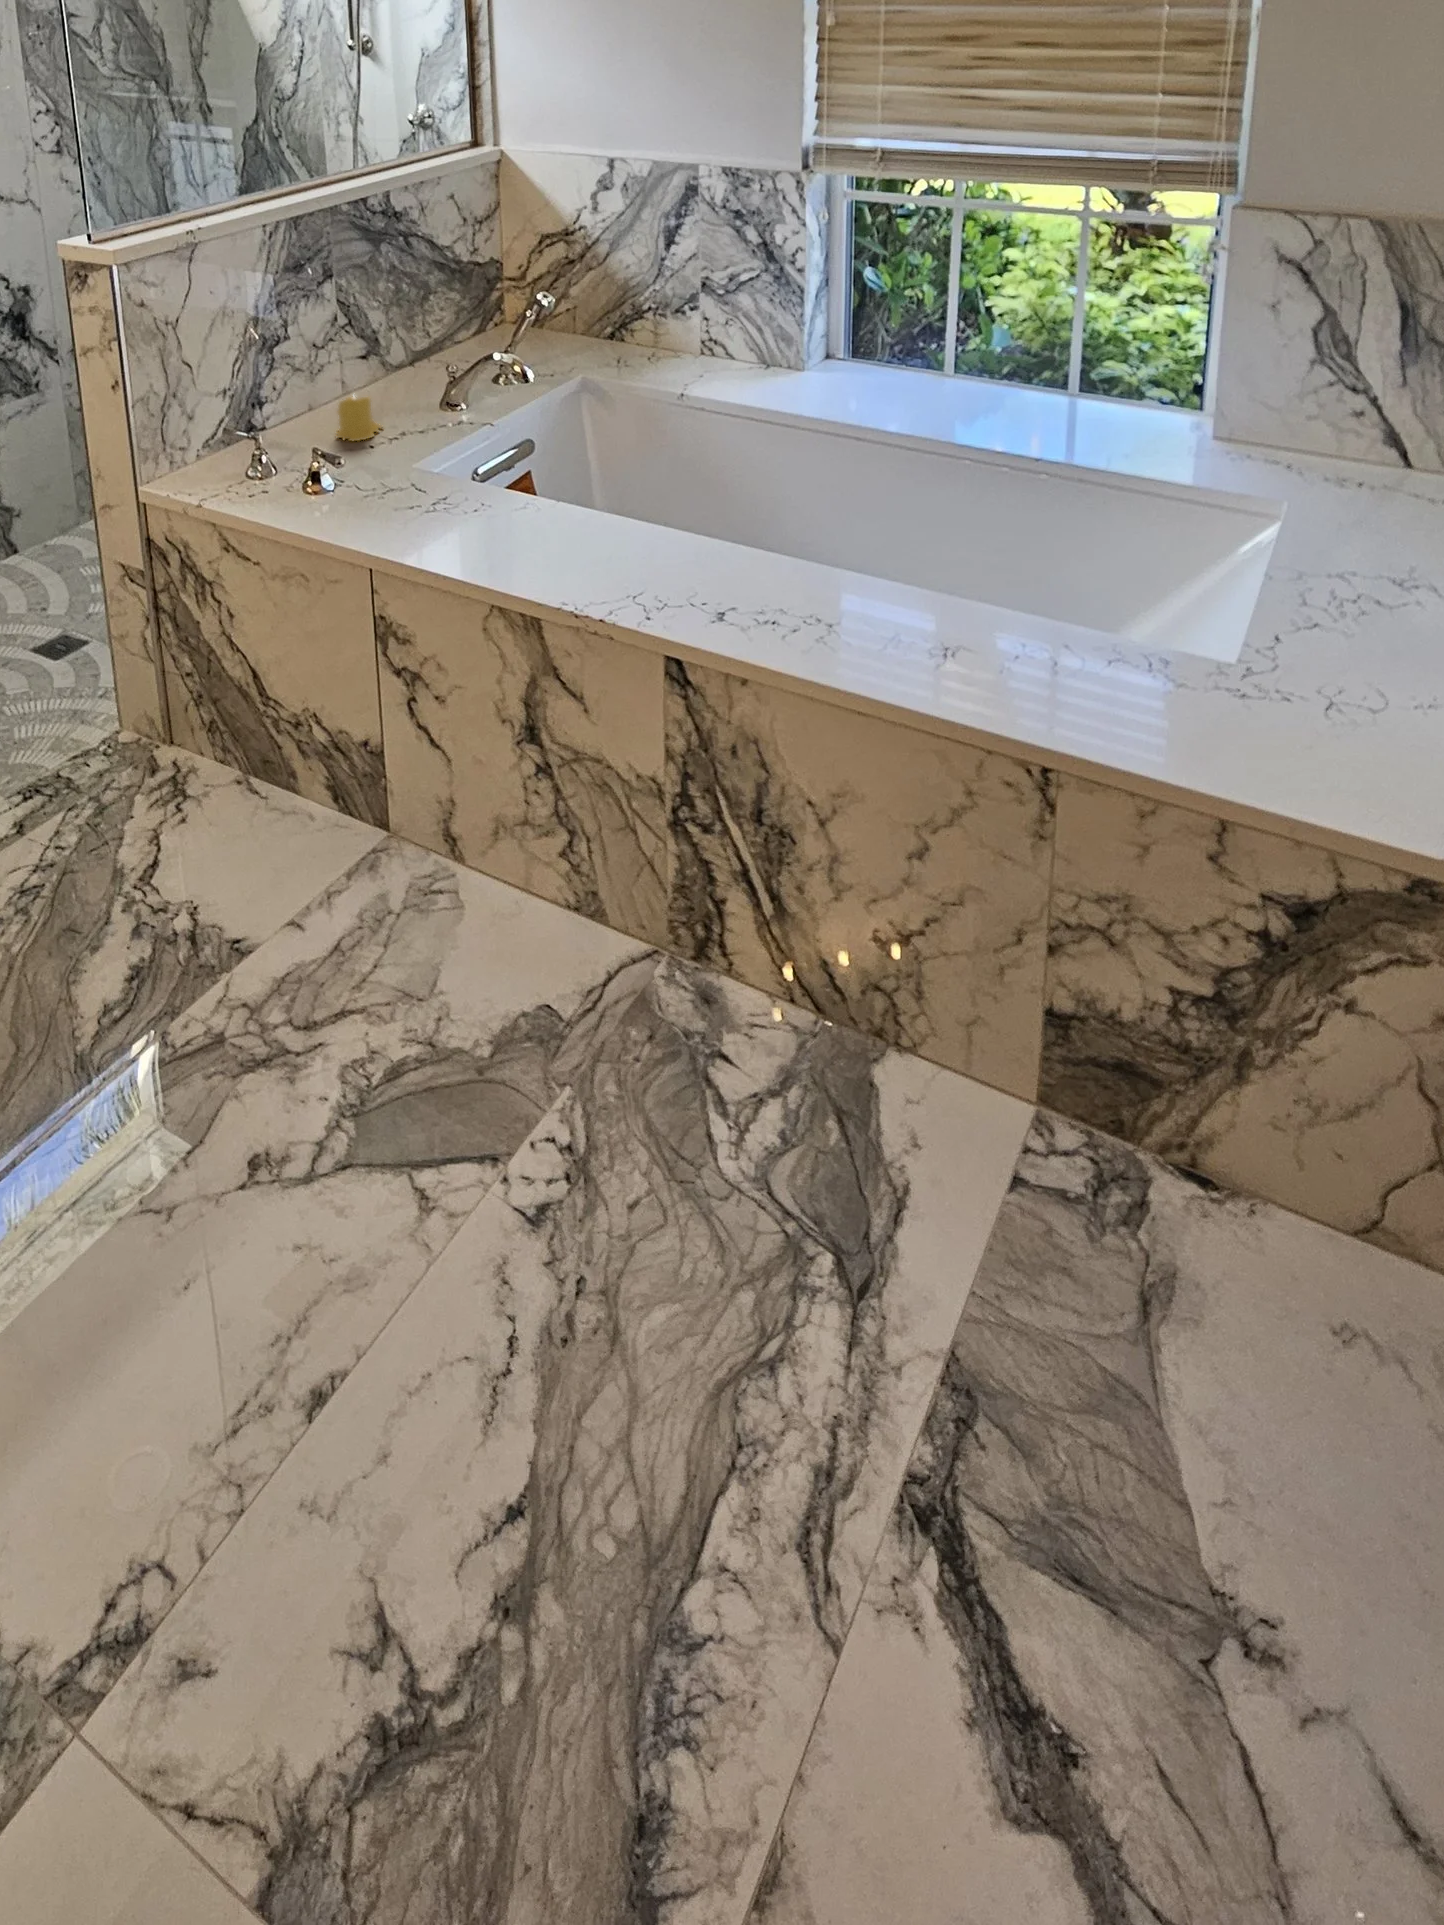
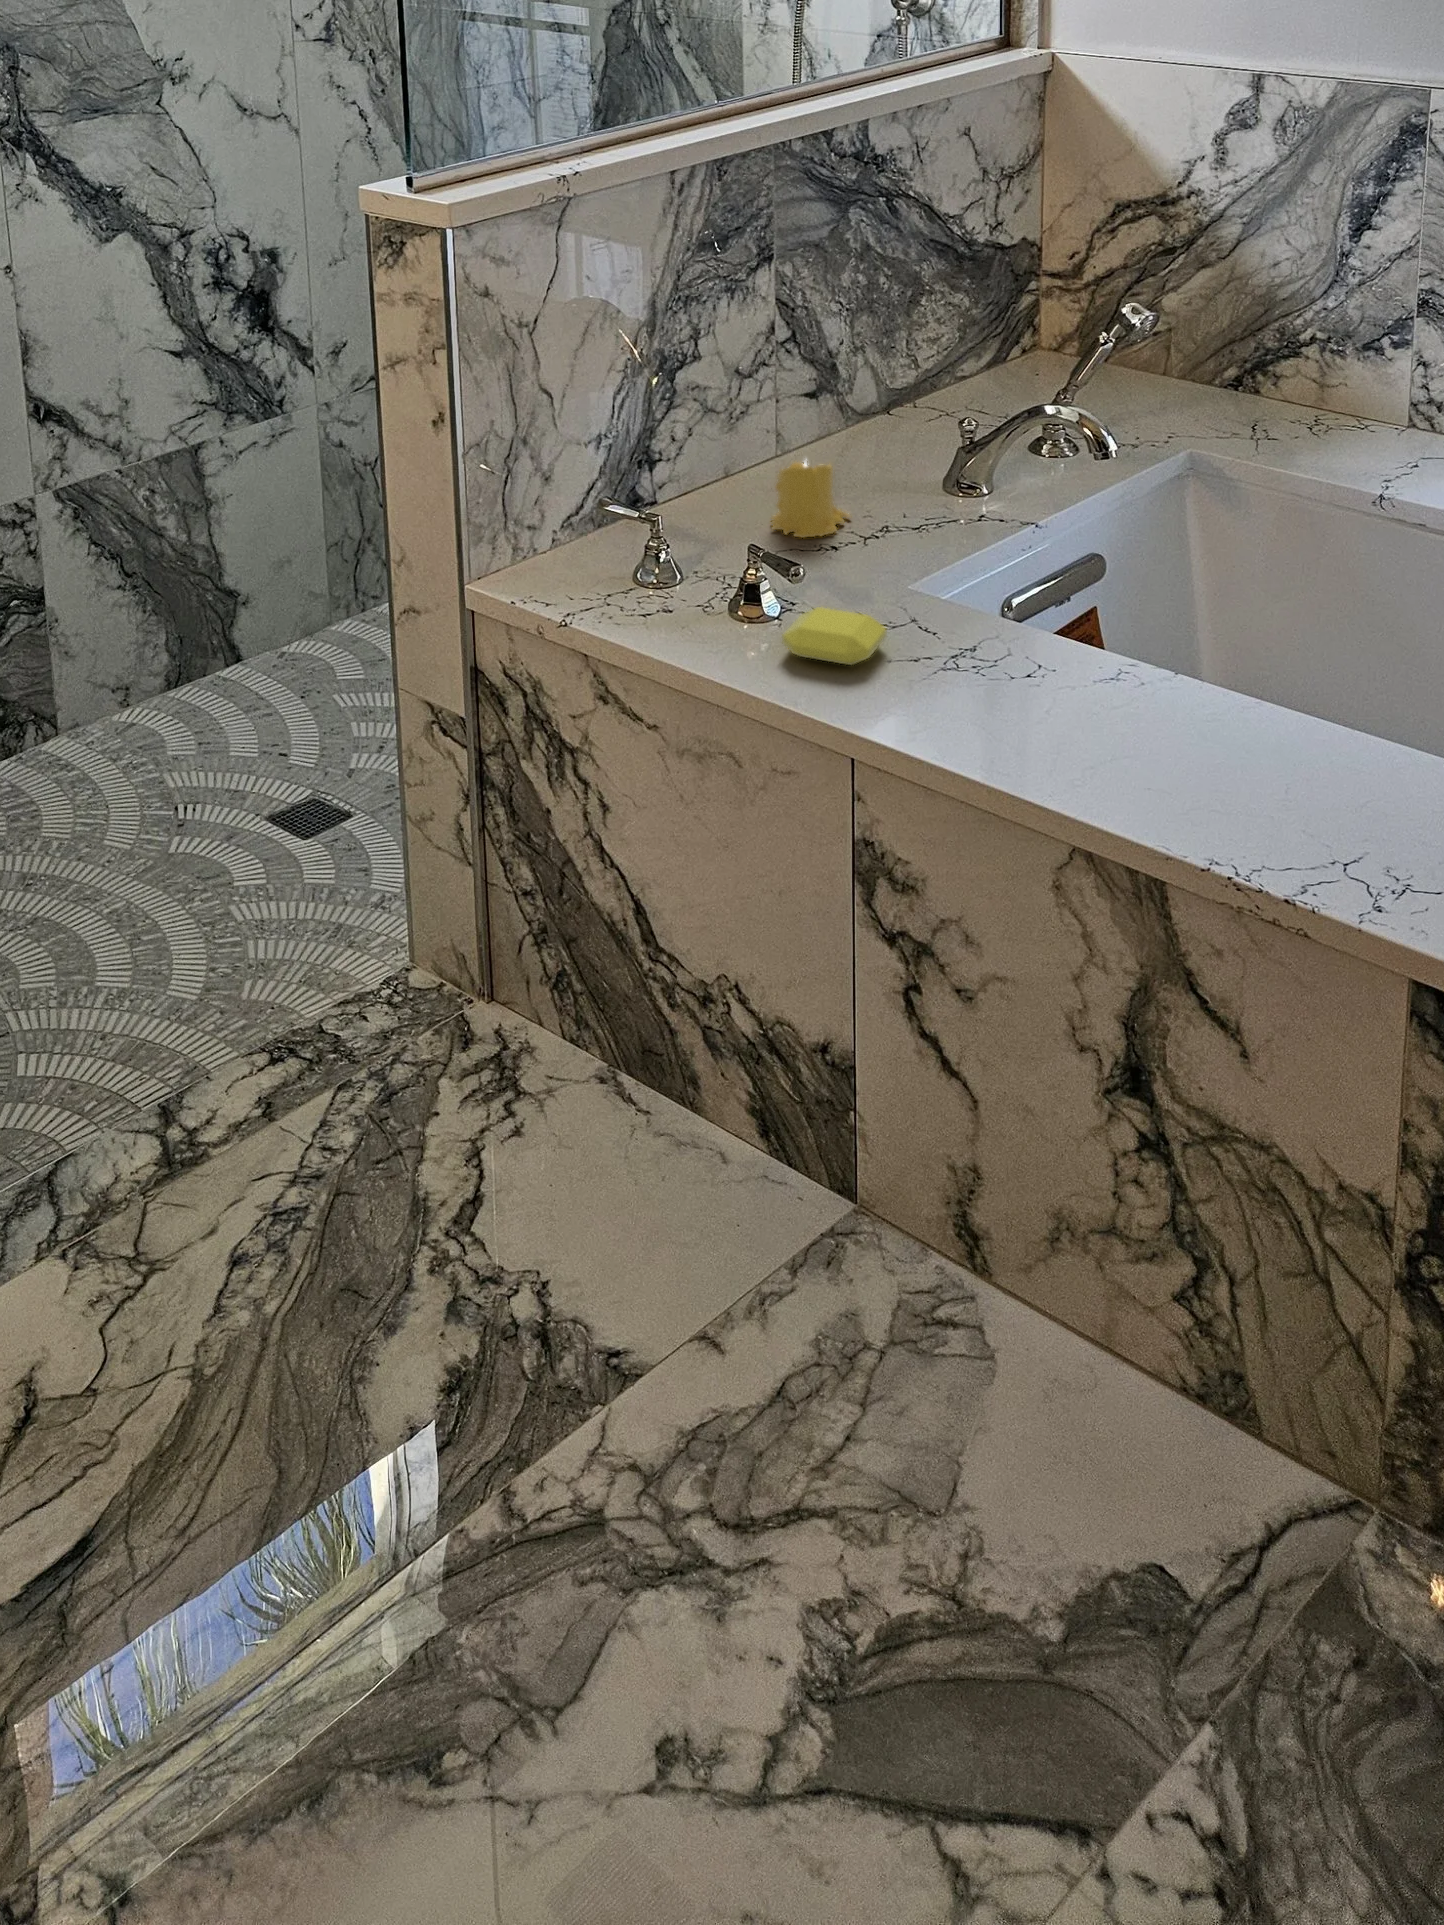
soap bar: none [333,480,395,513] -> present [782,607,887,665]

